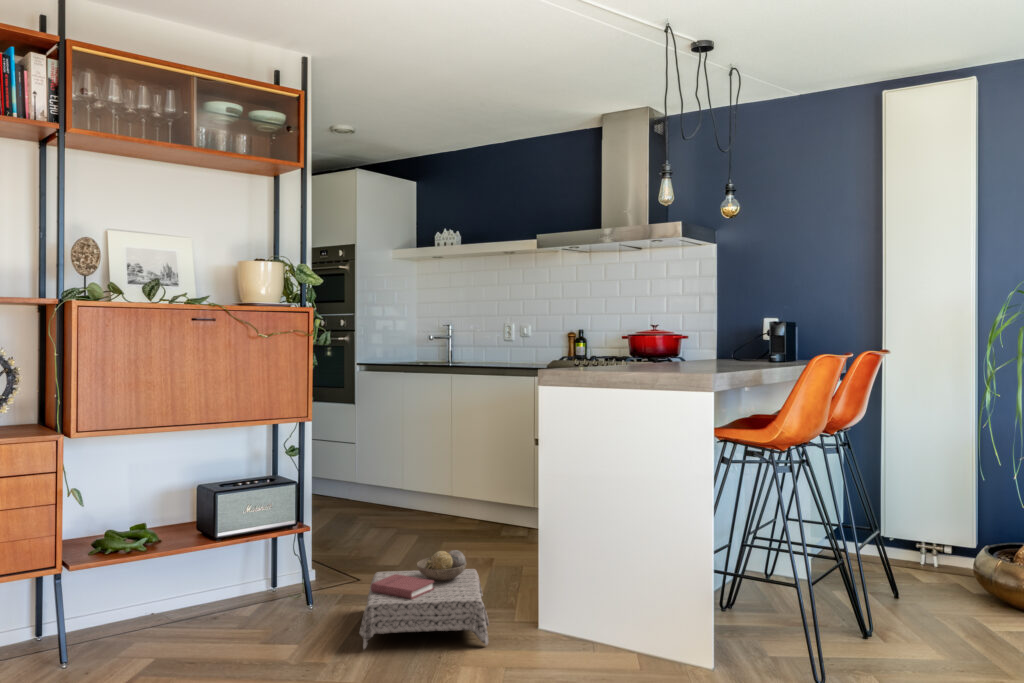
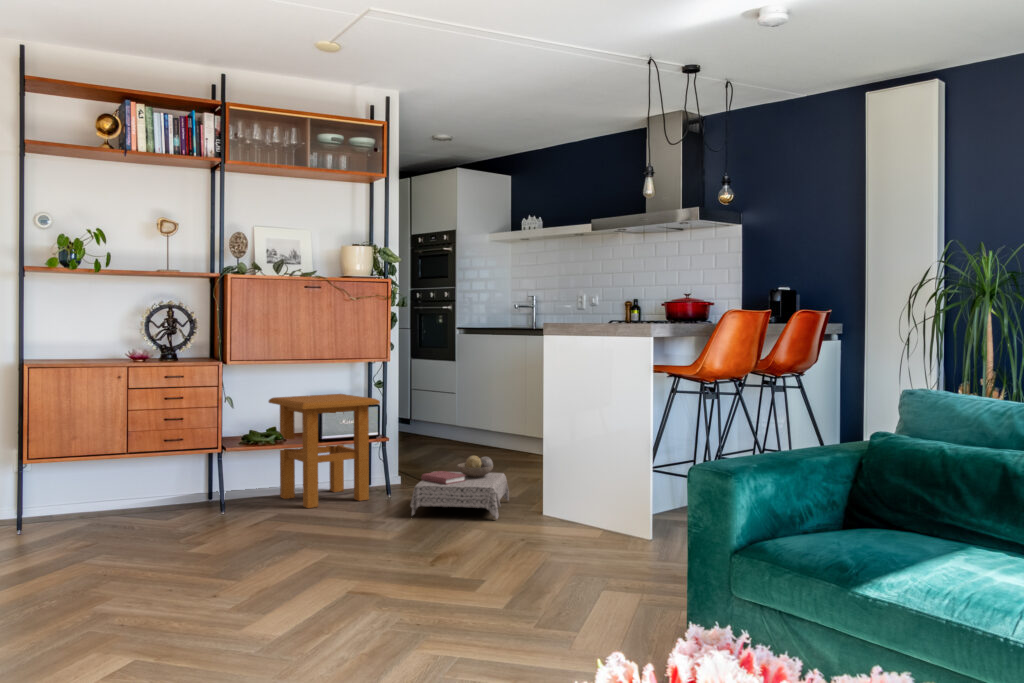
side table: none [131,465,301,644] -> present [269,394,380,508]

